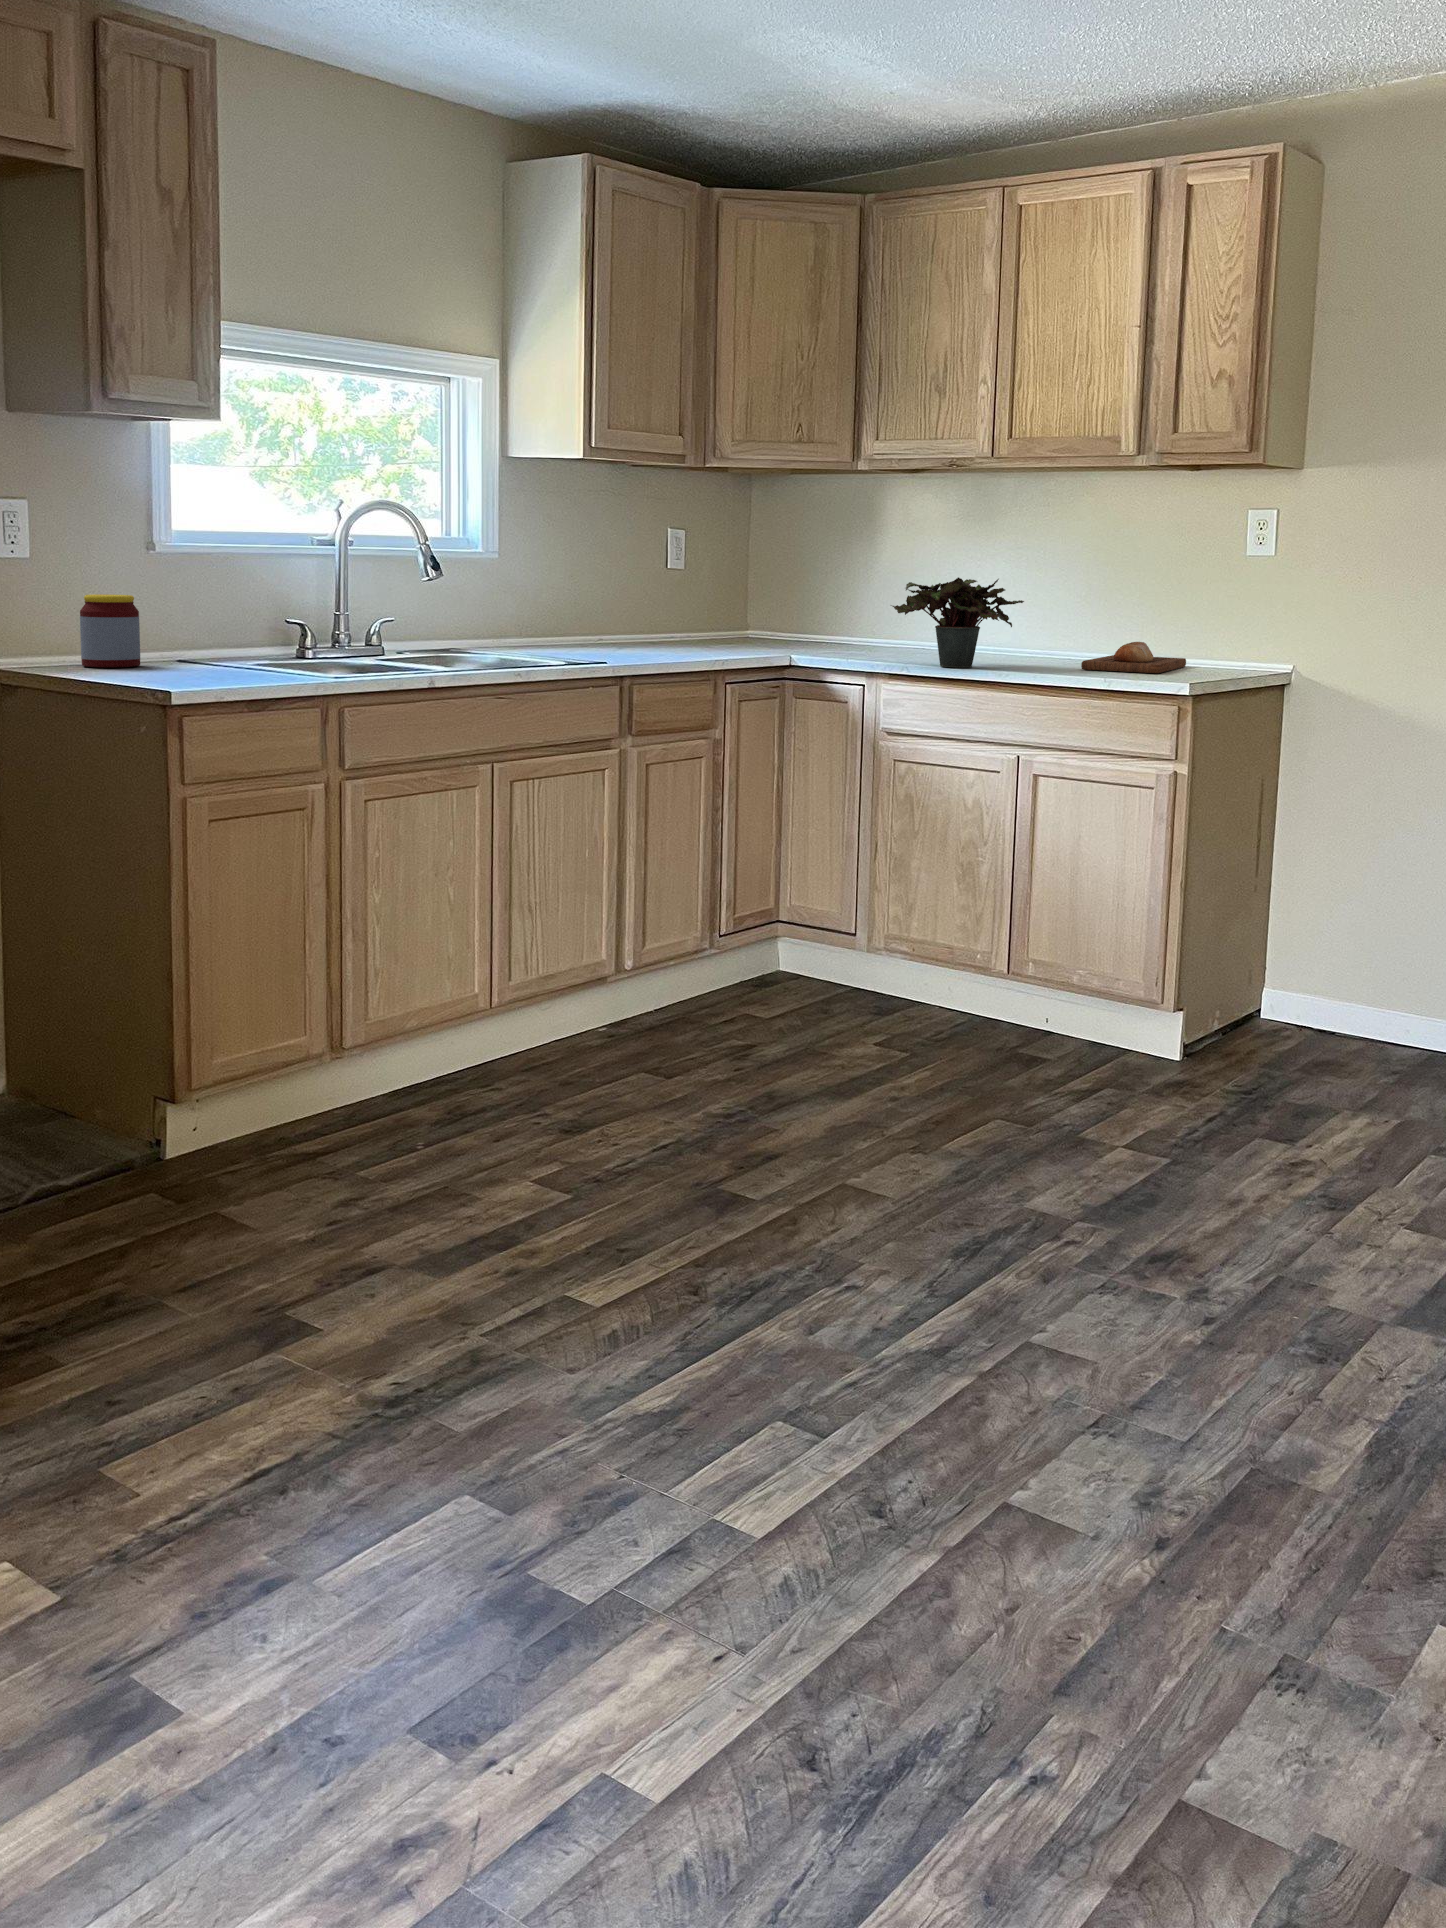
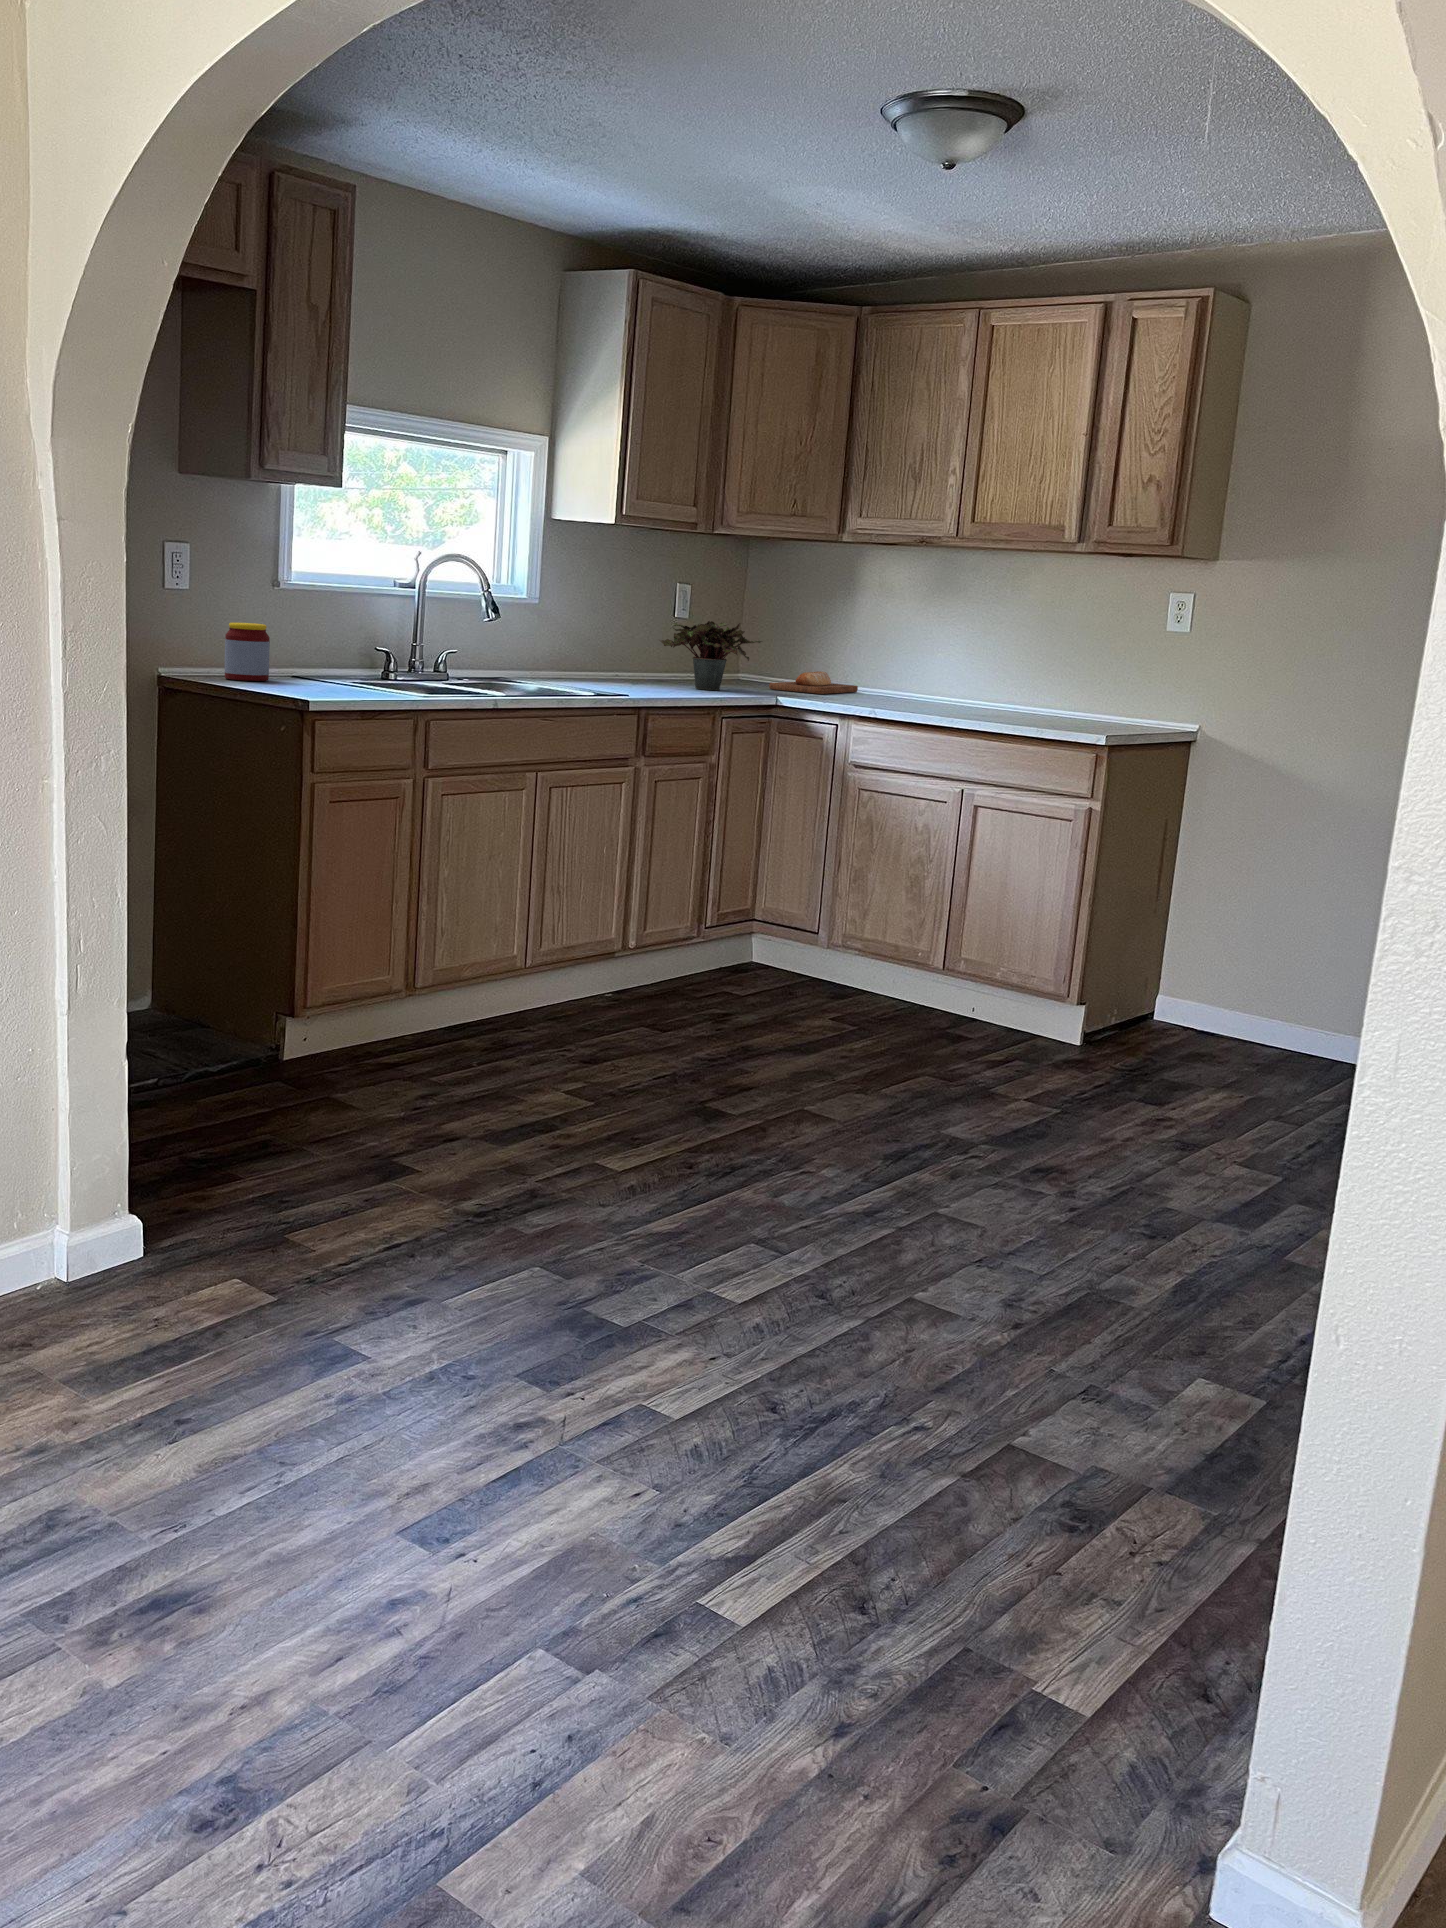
potted plant: present [893,577,1024,668] -> present [660,621,762,690]
bread loaf: present [1081,642,1186,673] -> present [769,671,858,694]

